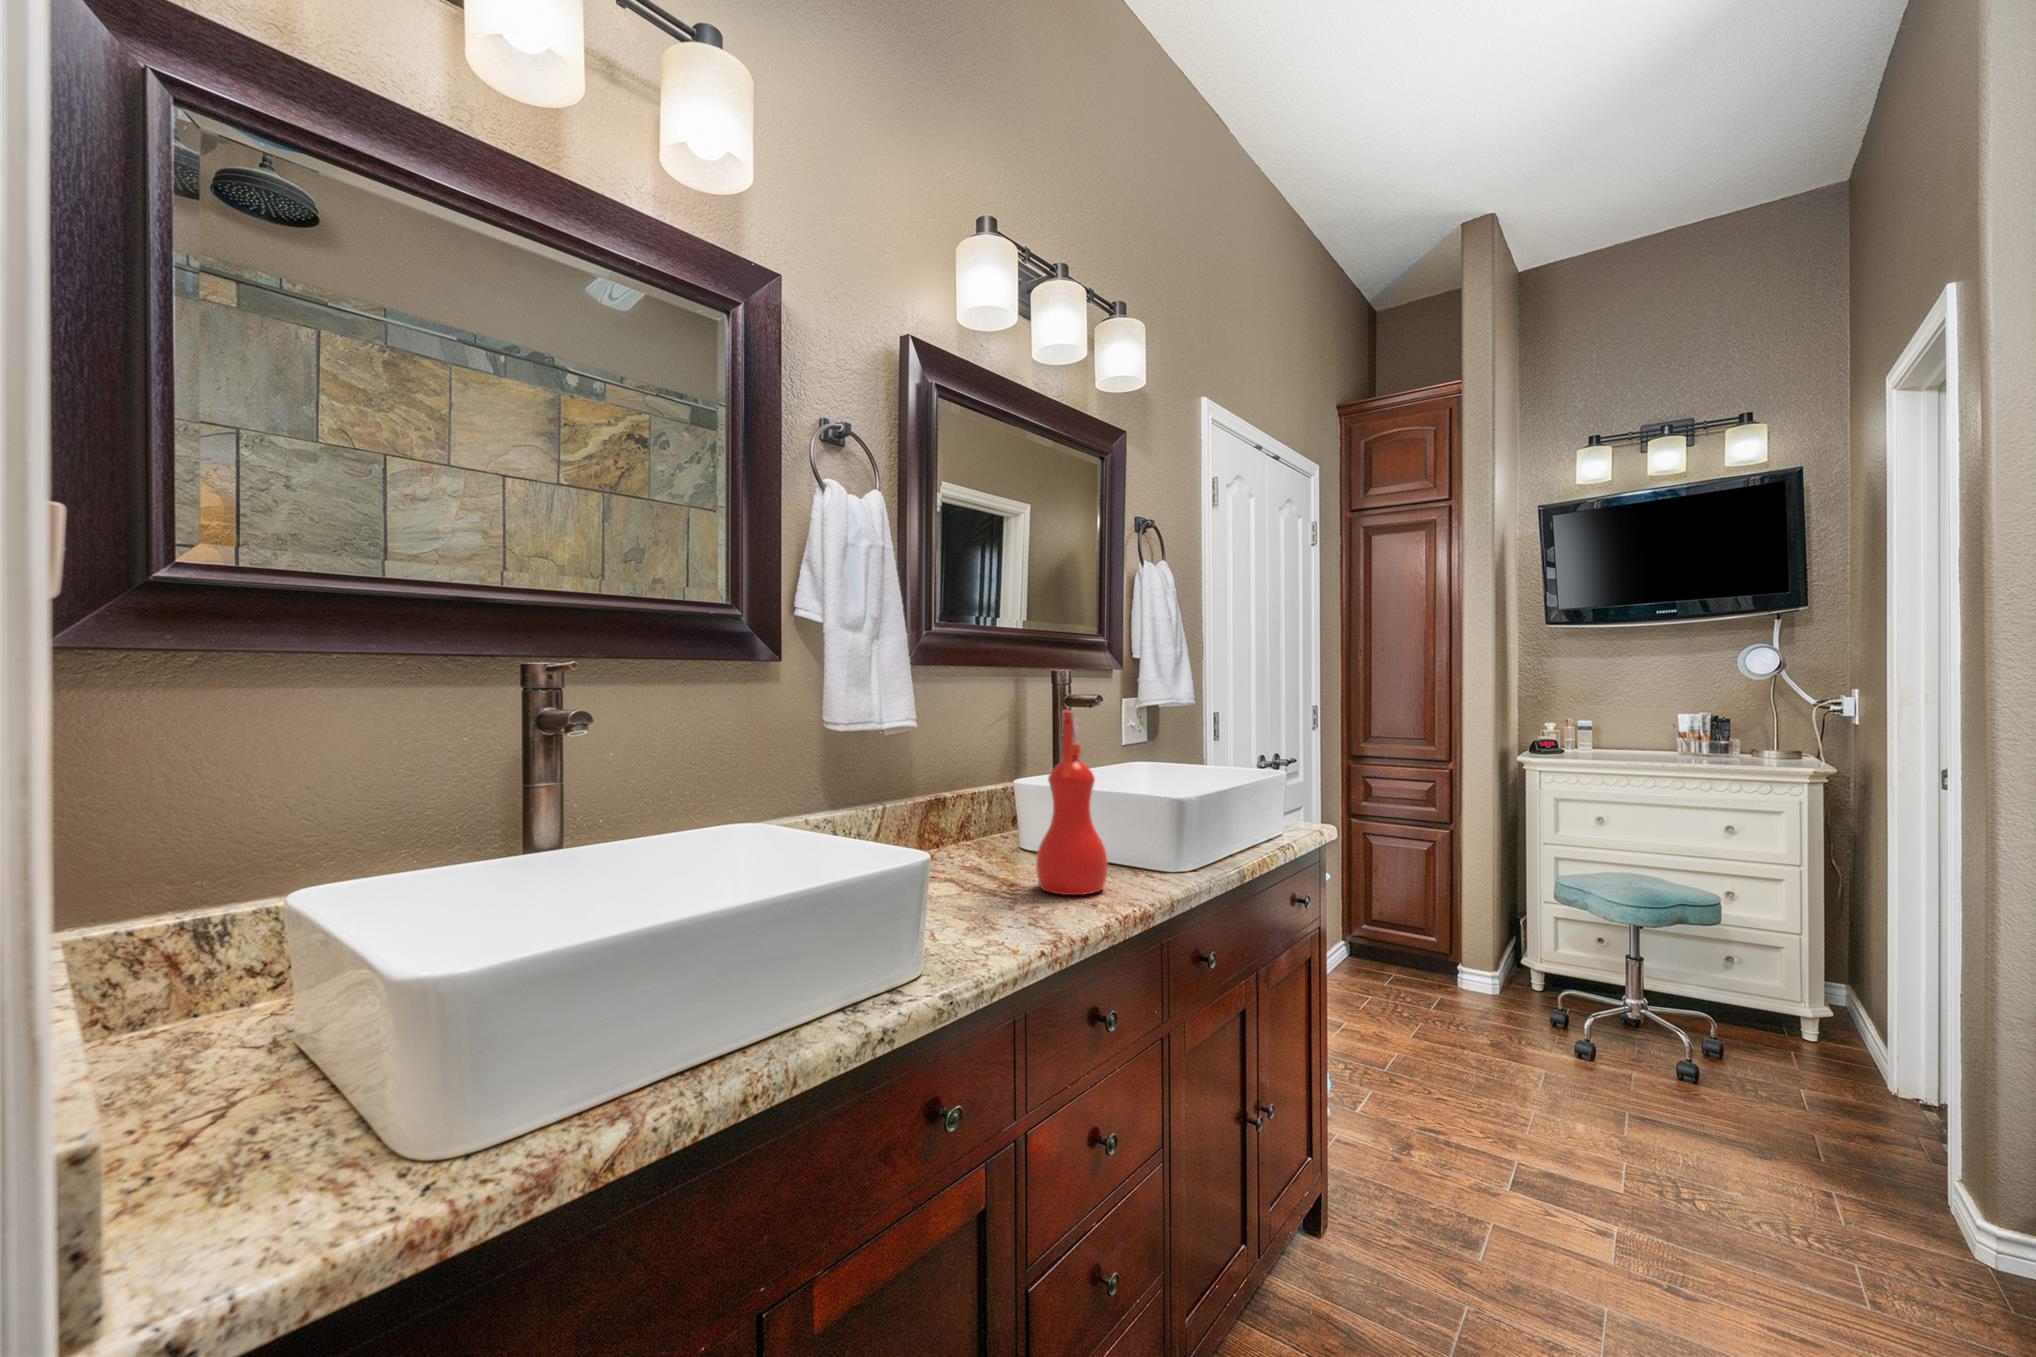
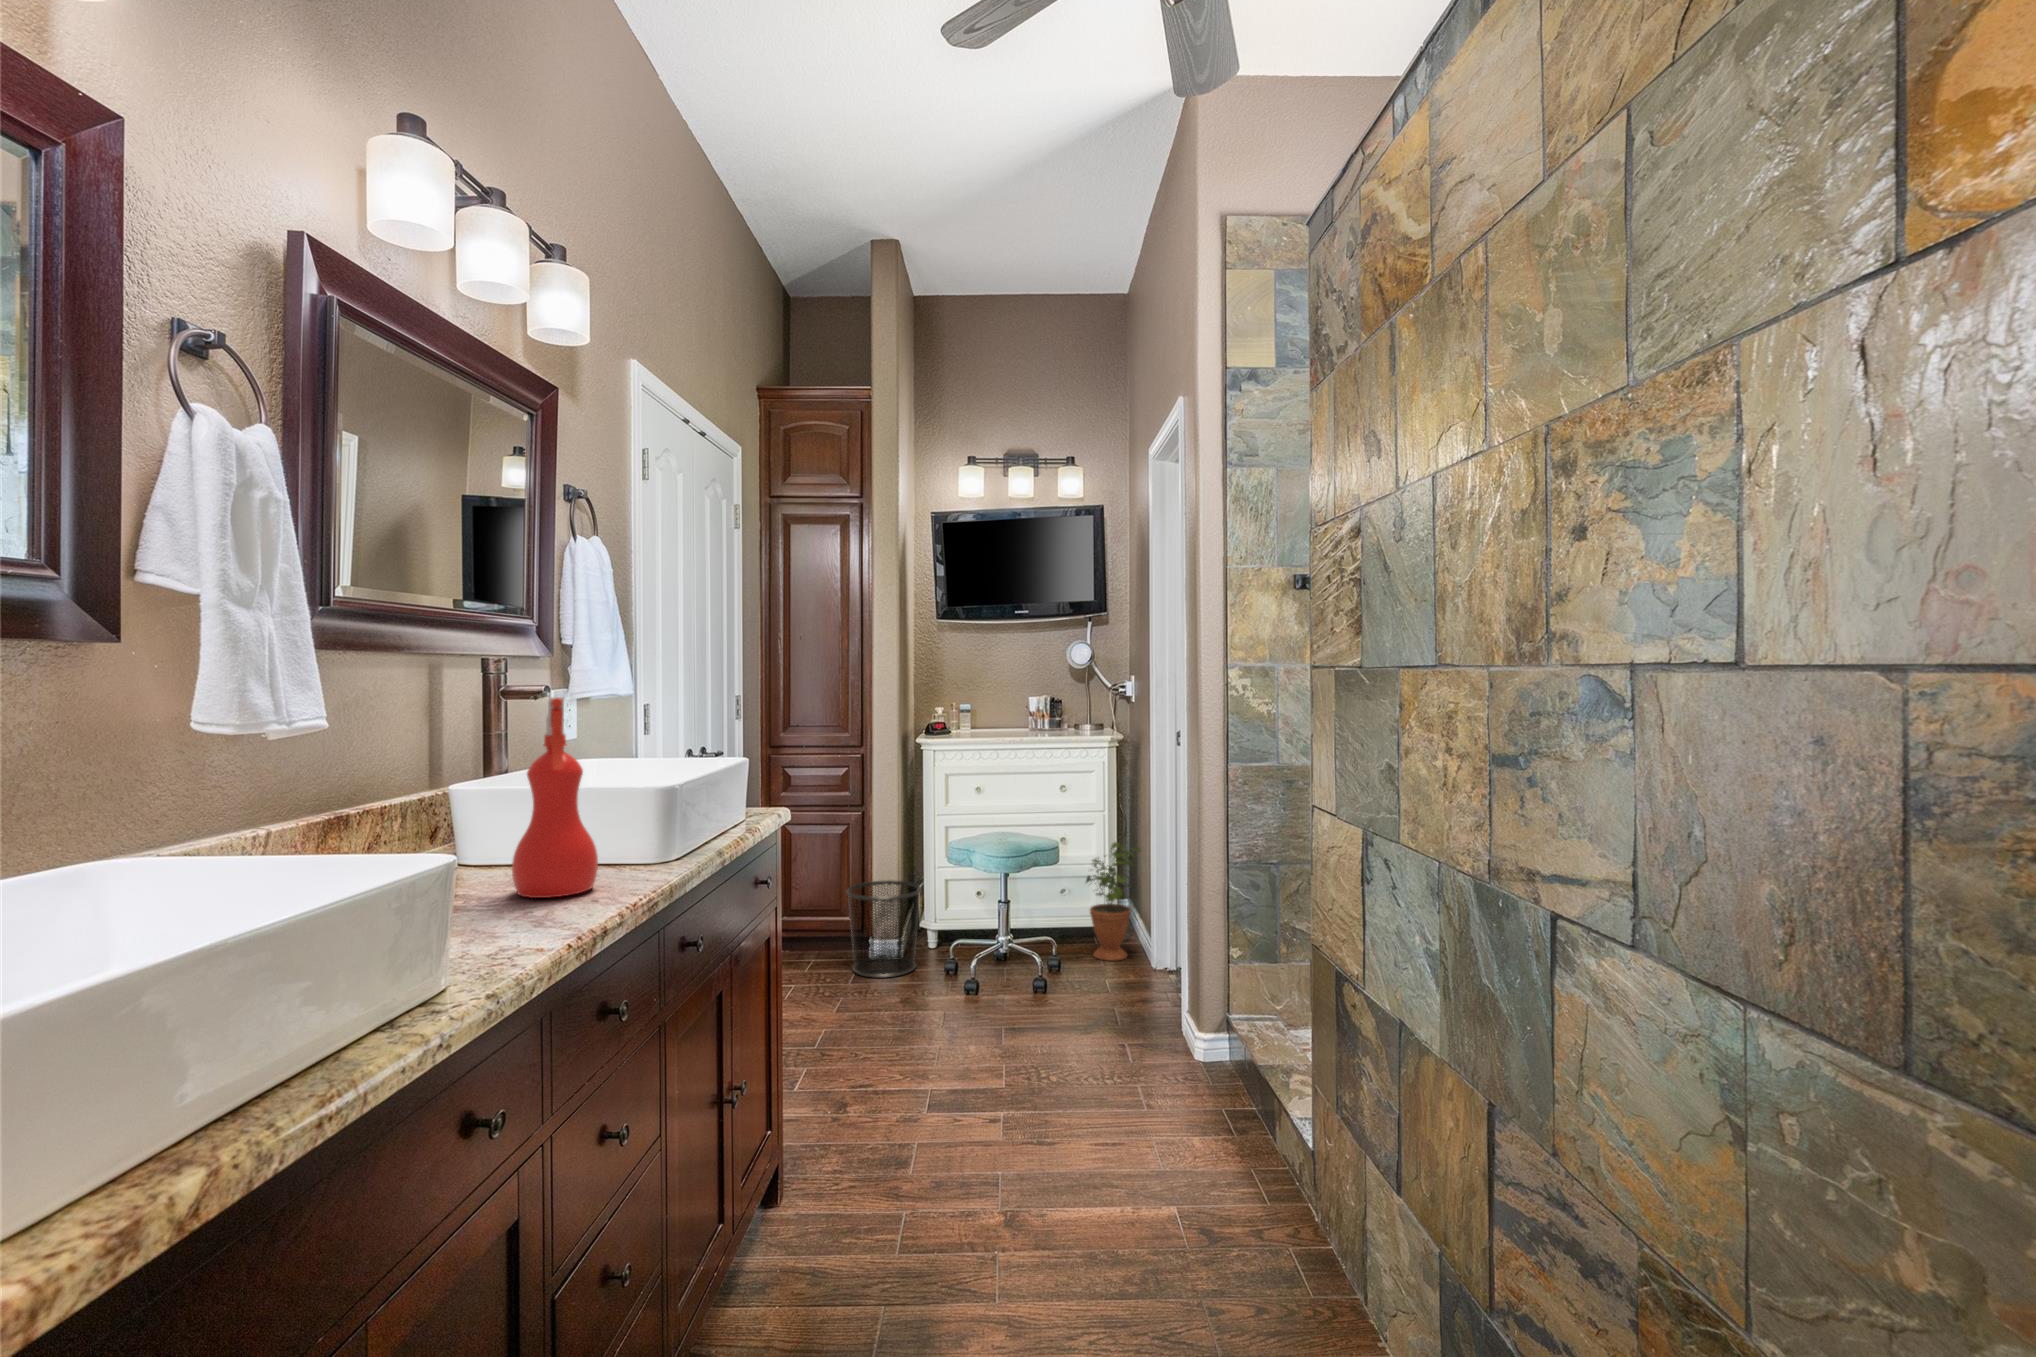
potted plant: none [1764,902,1865,1065] -> present [1086,842,1141,961]
waste bin: none [1432,909,1524,1019] -> present [847,880,921,978]

